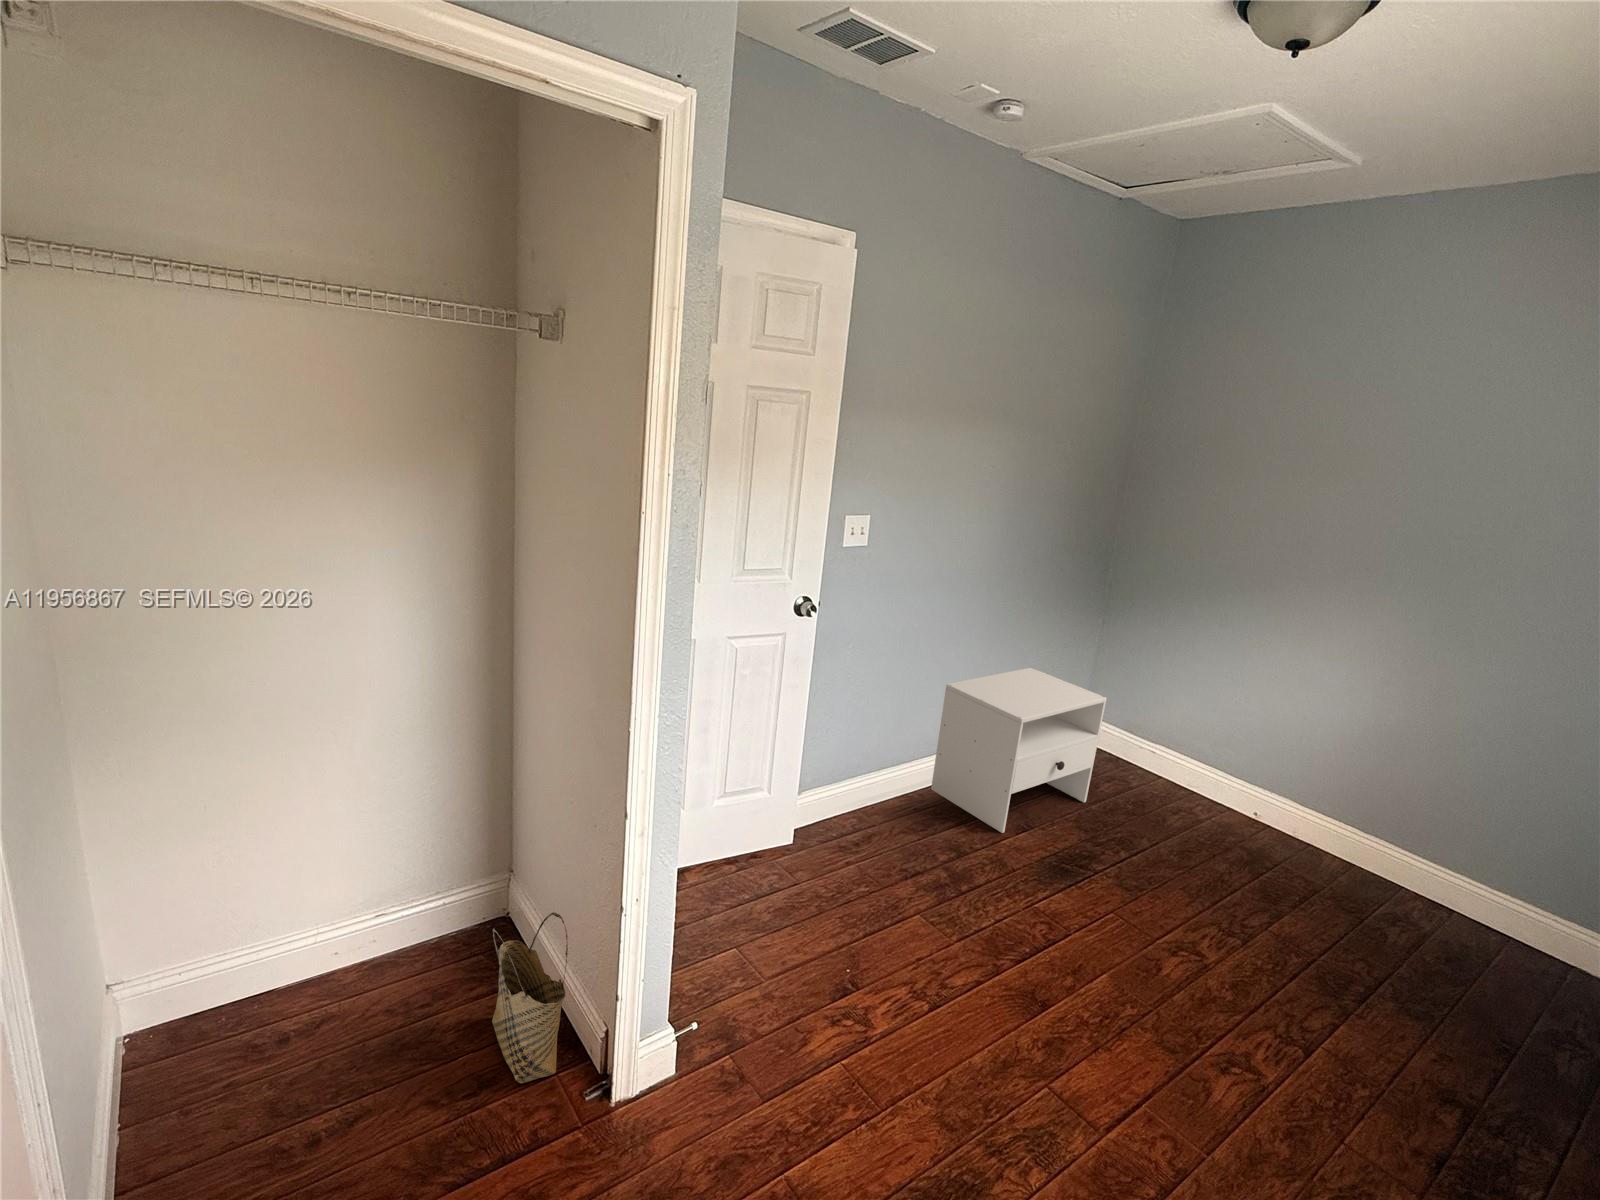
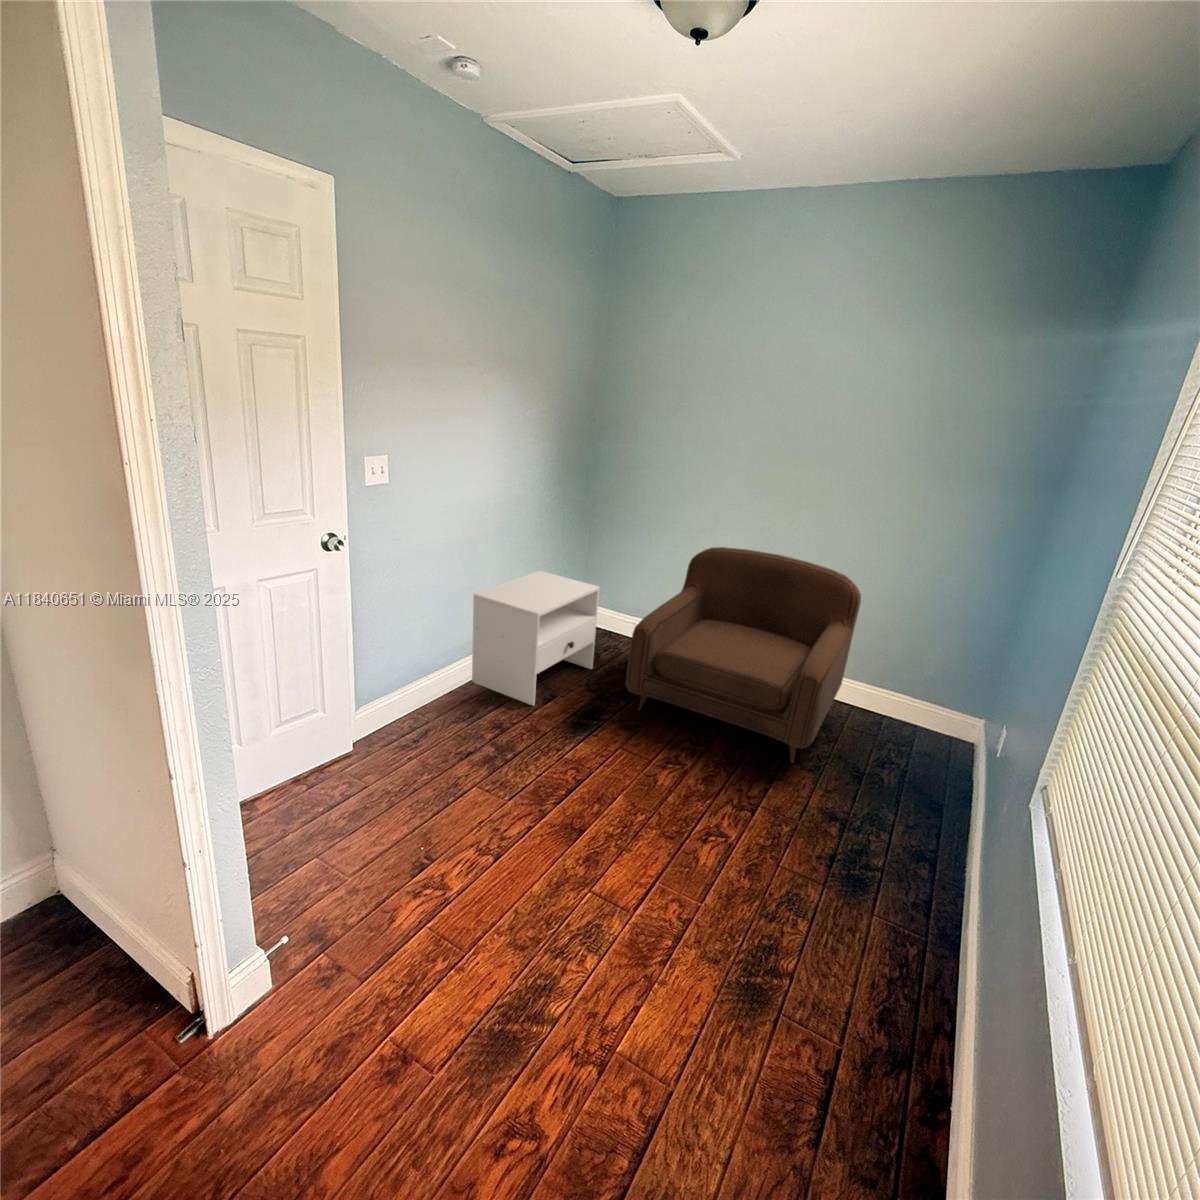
armchair: none [1129,667,1527,998] -> present [626,547,861,763]
woven basket: present [492,912,568,1083] -> none [34,884,142,1054]

